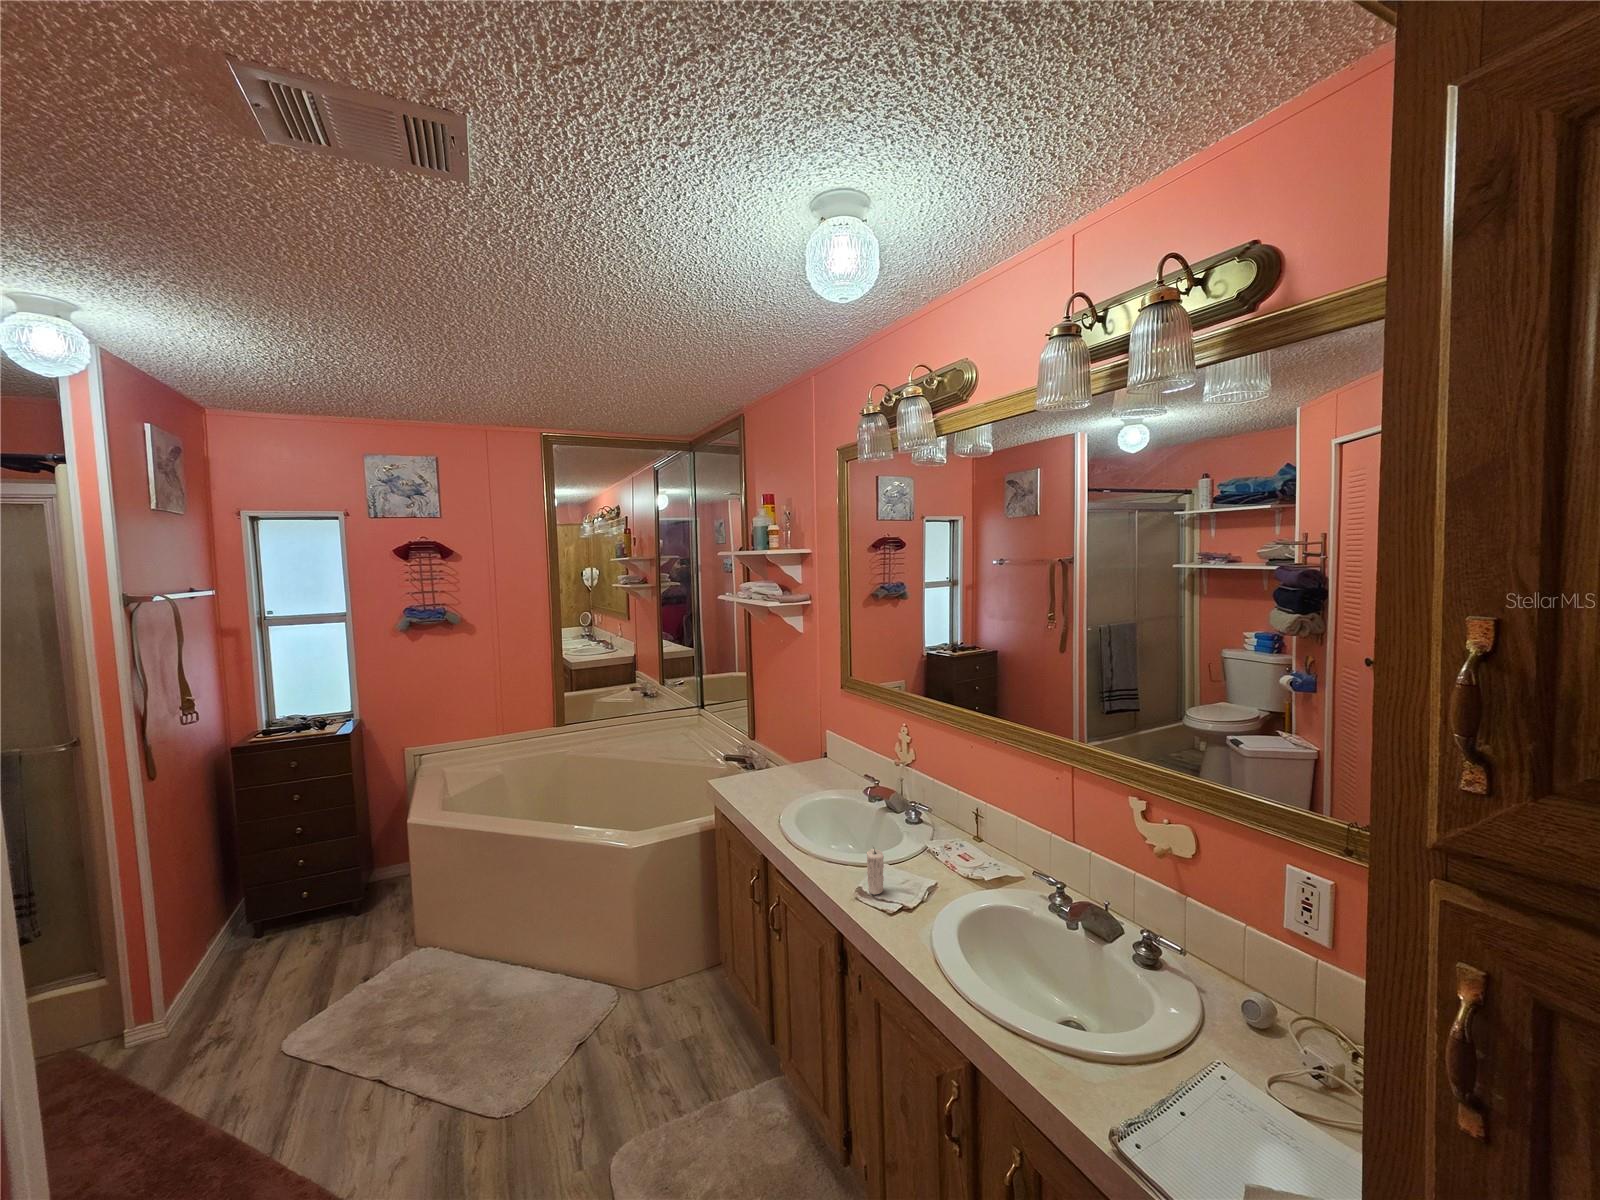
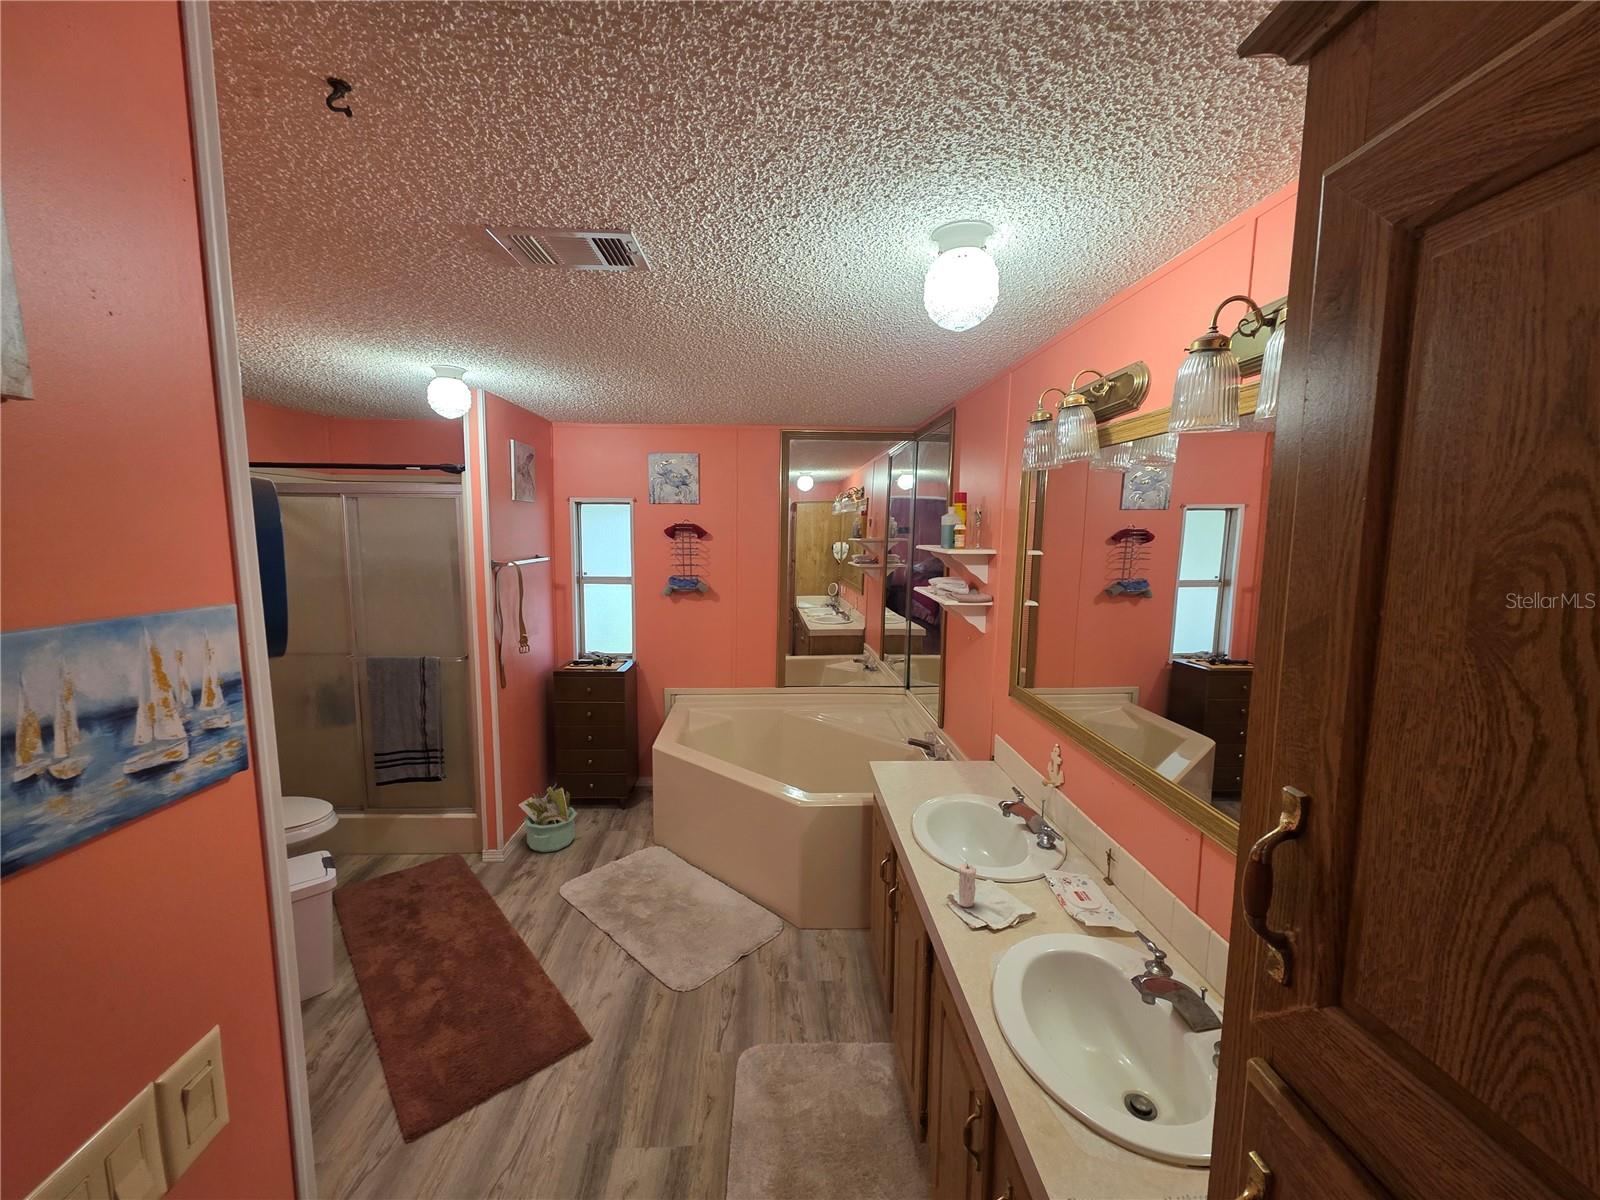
decorative plant: none [187,902,290,1002] -> present [518,787,577,852]

